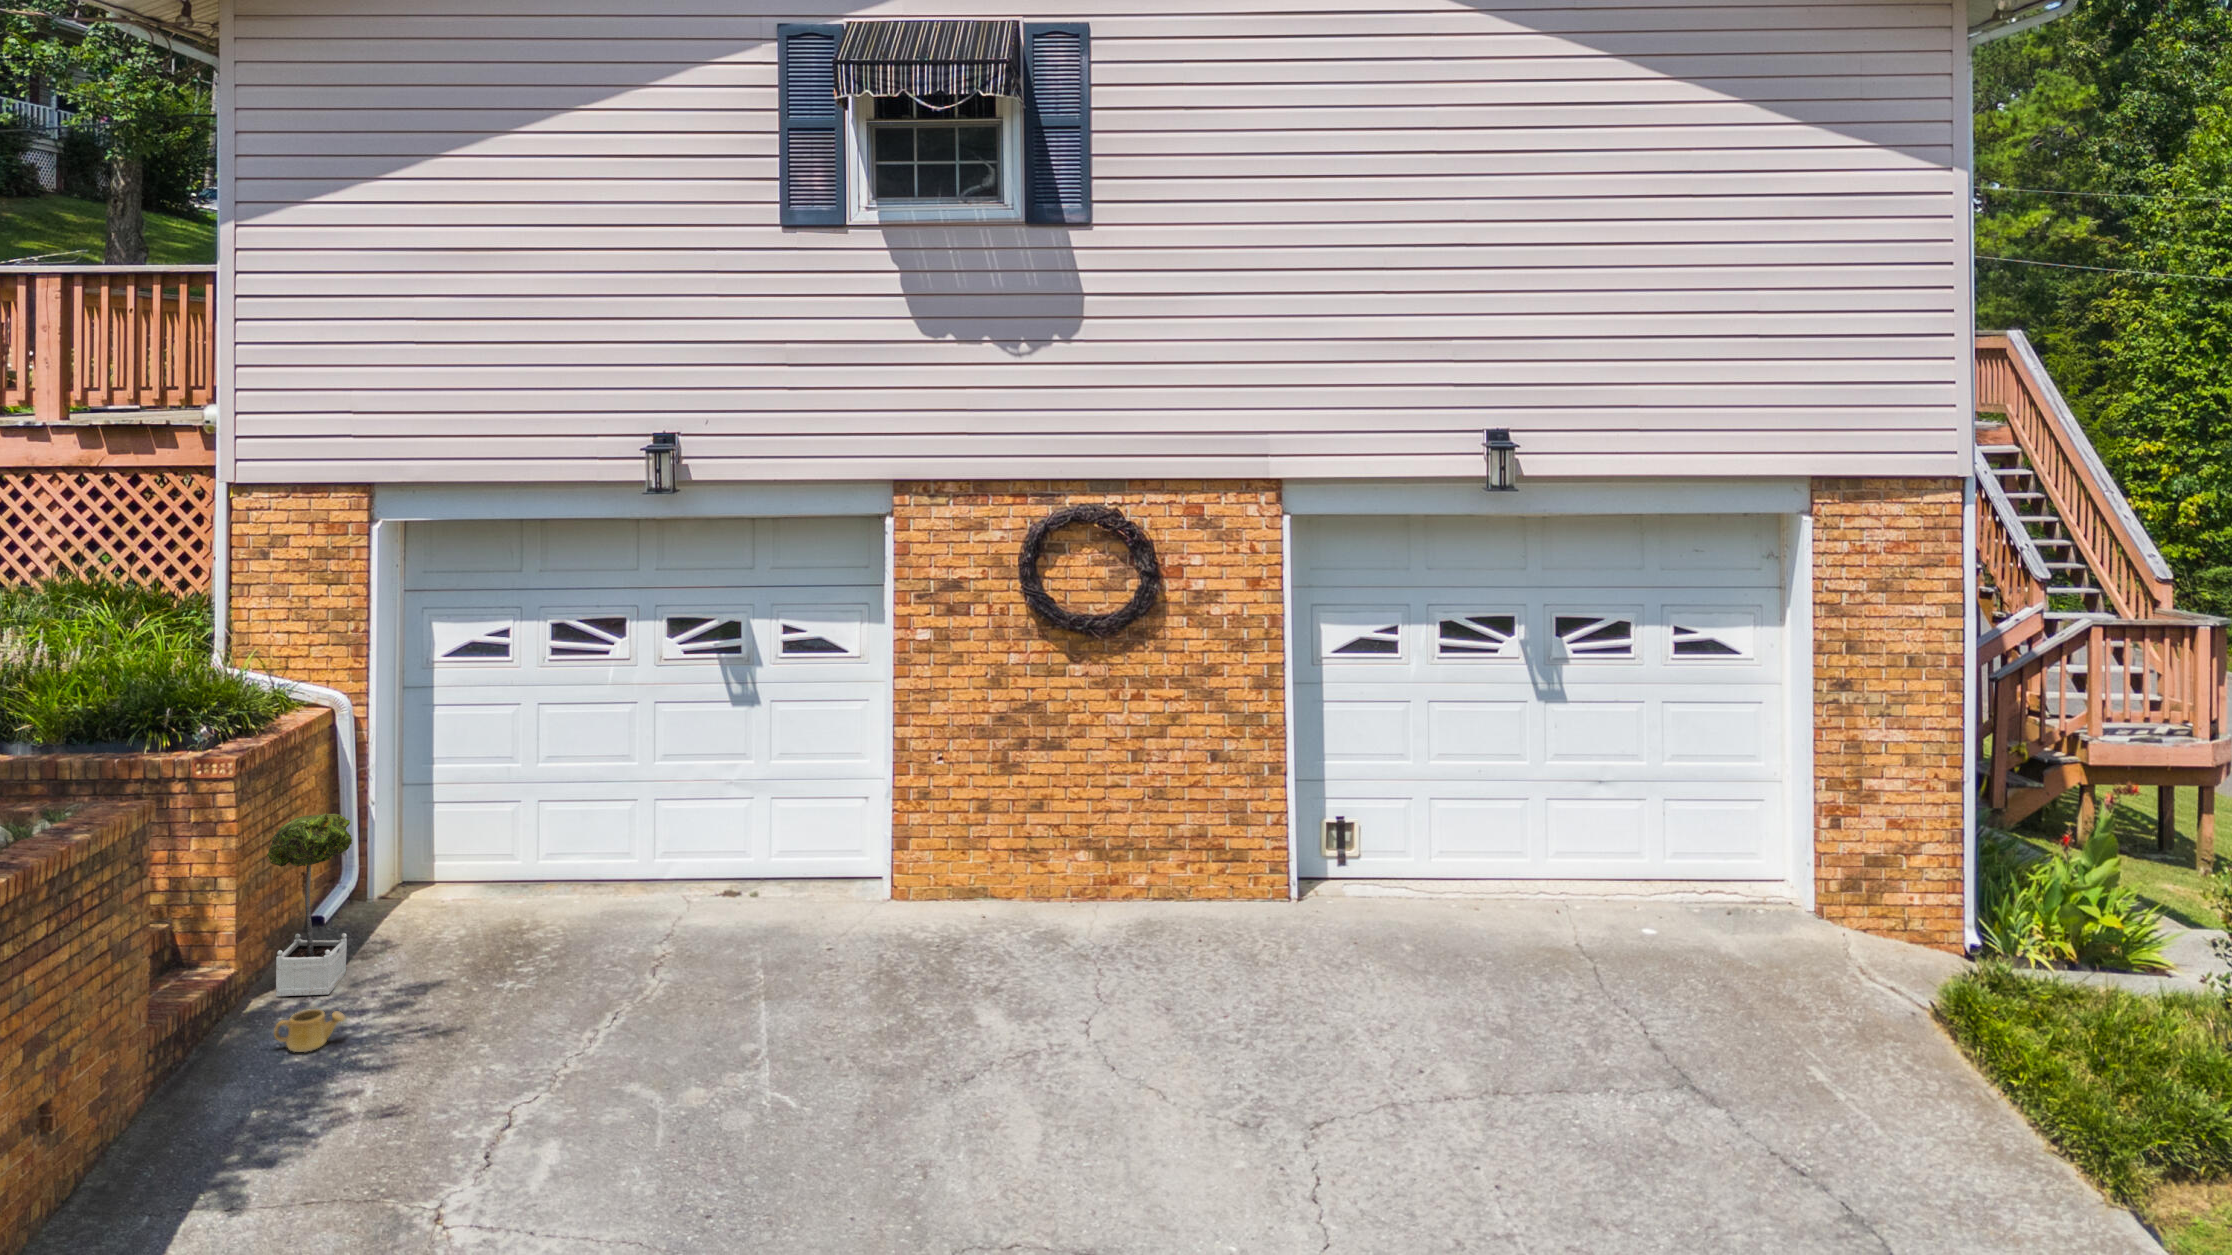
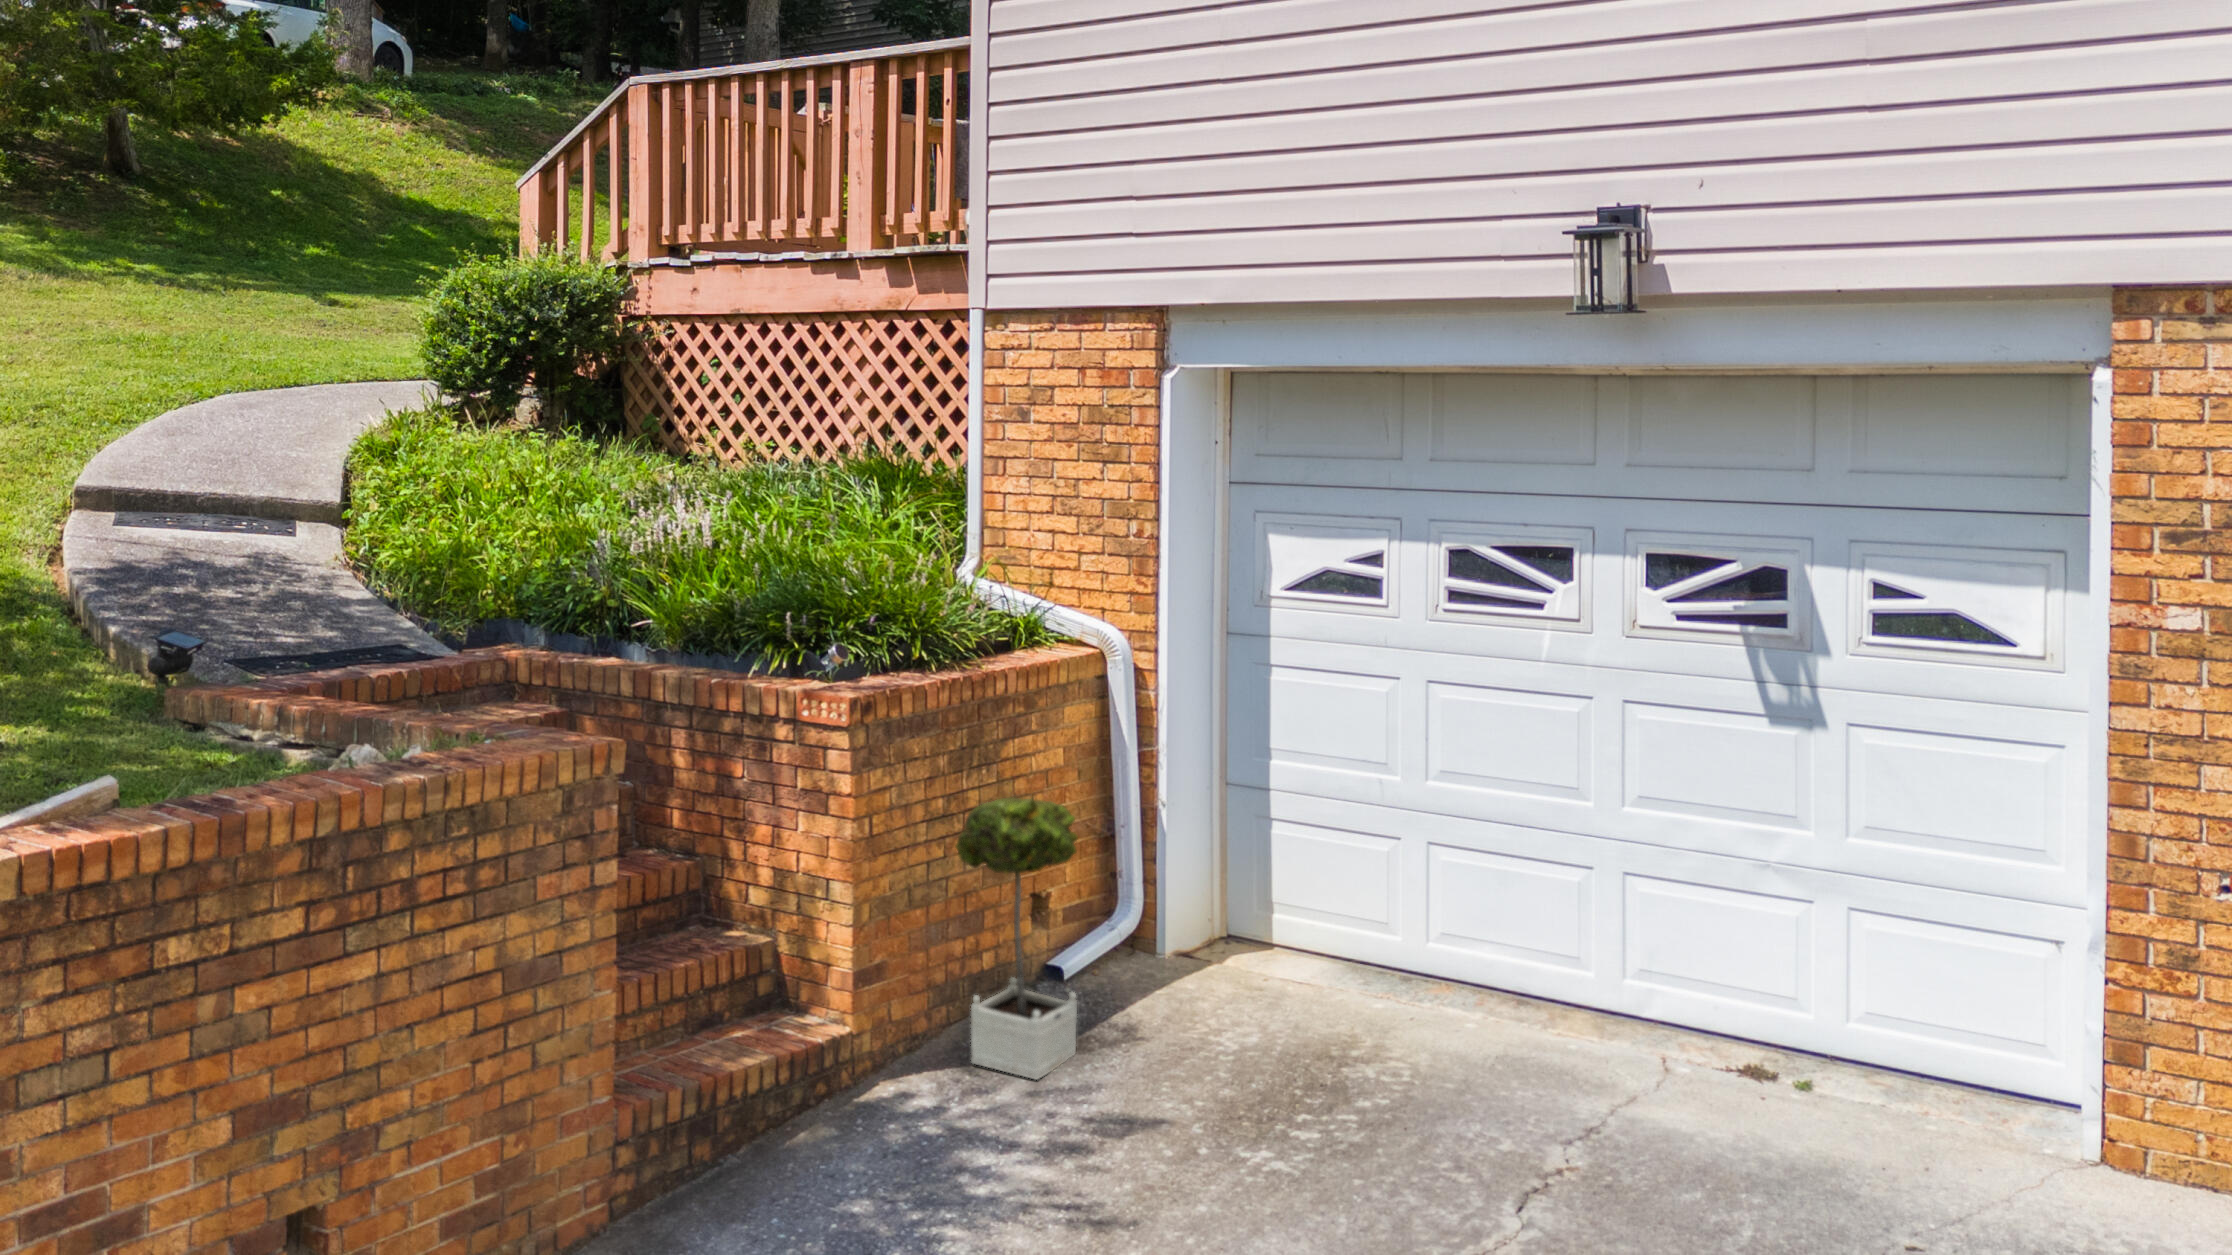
watering can: present [274,1009,345,1052] -> none [930,1094,1027,1159]

